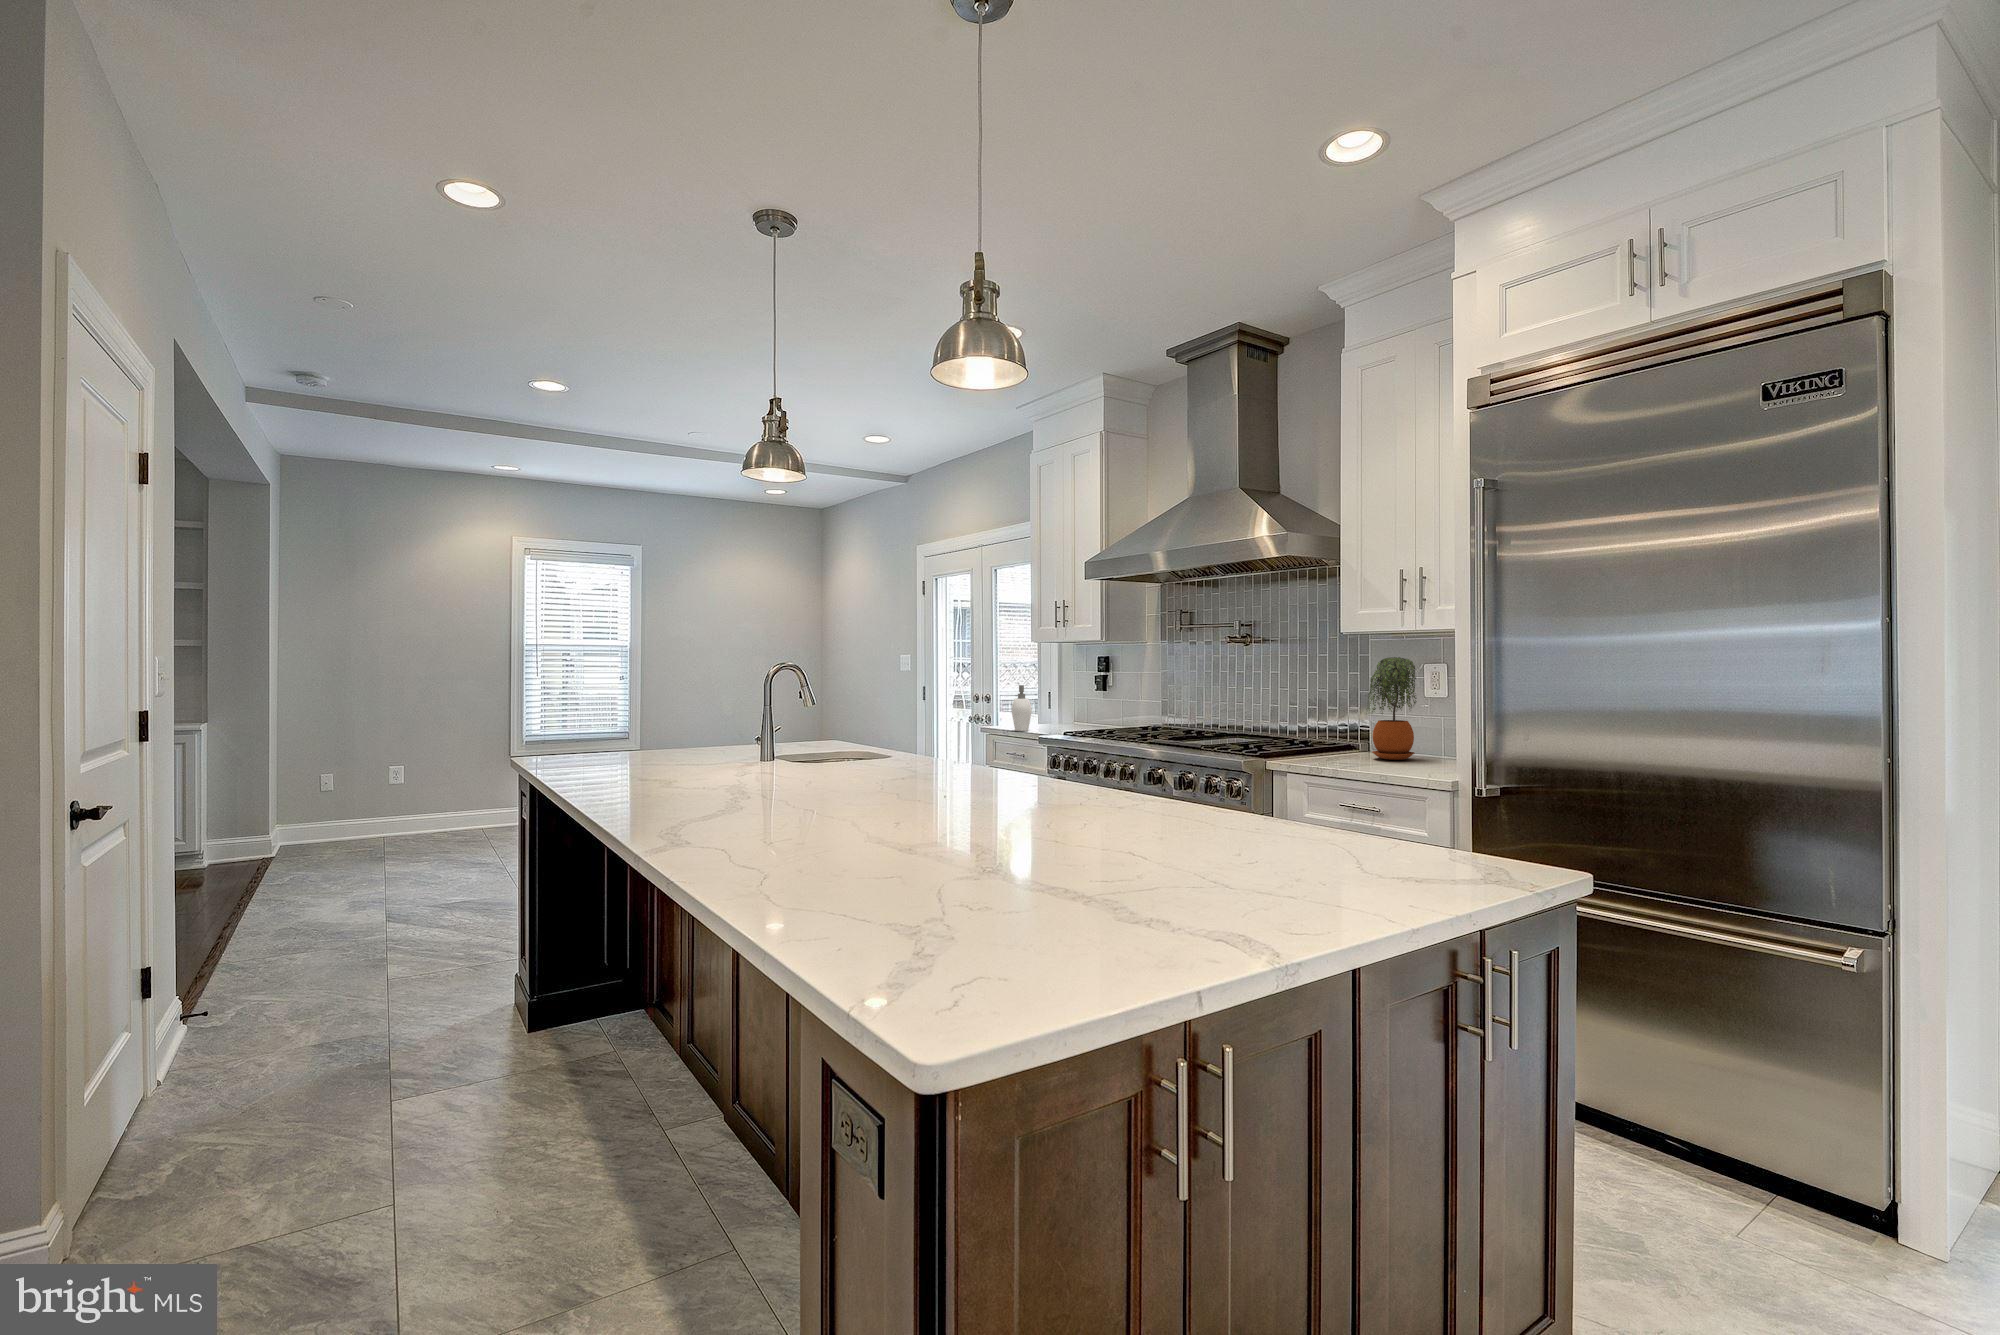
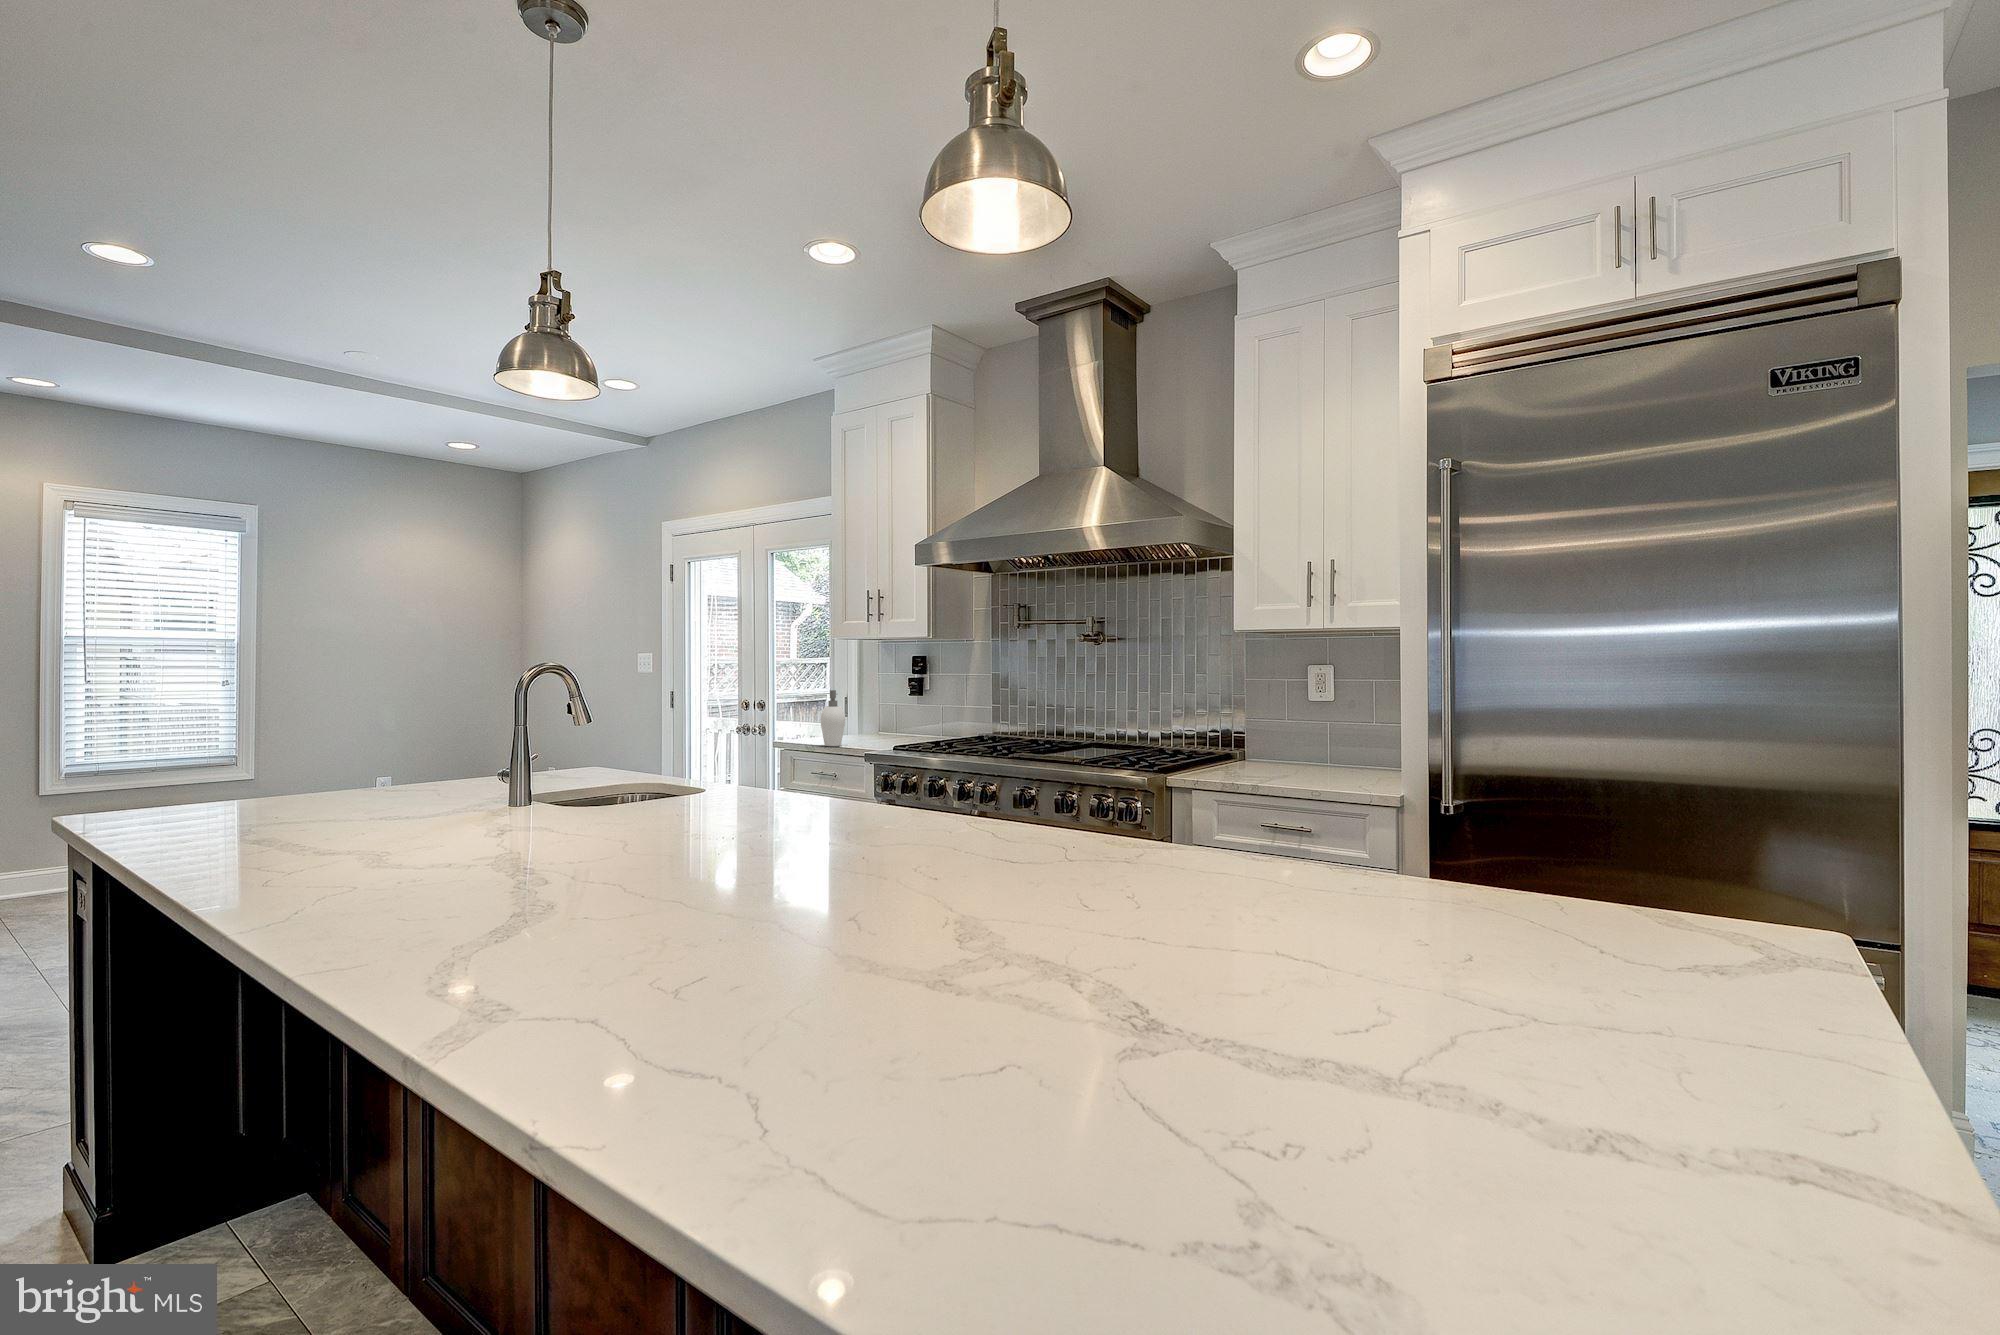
potted plant: present [1366,657,1416,760] -> none [1274,658,1328,773]

